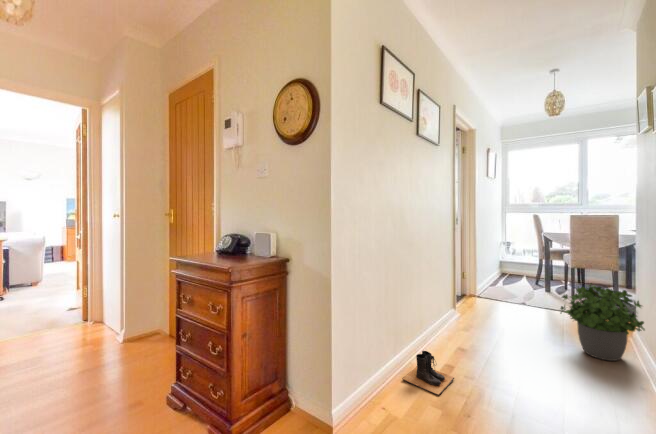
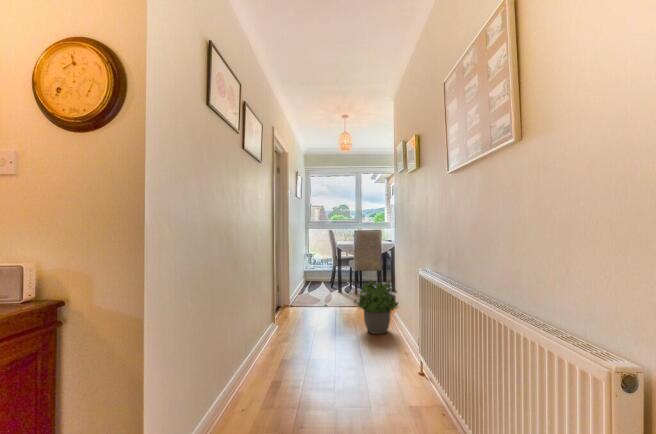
boots: present [402,351,454,395] -> none [244,355,287,389]

